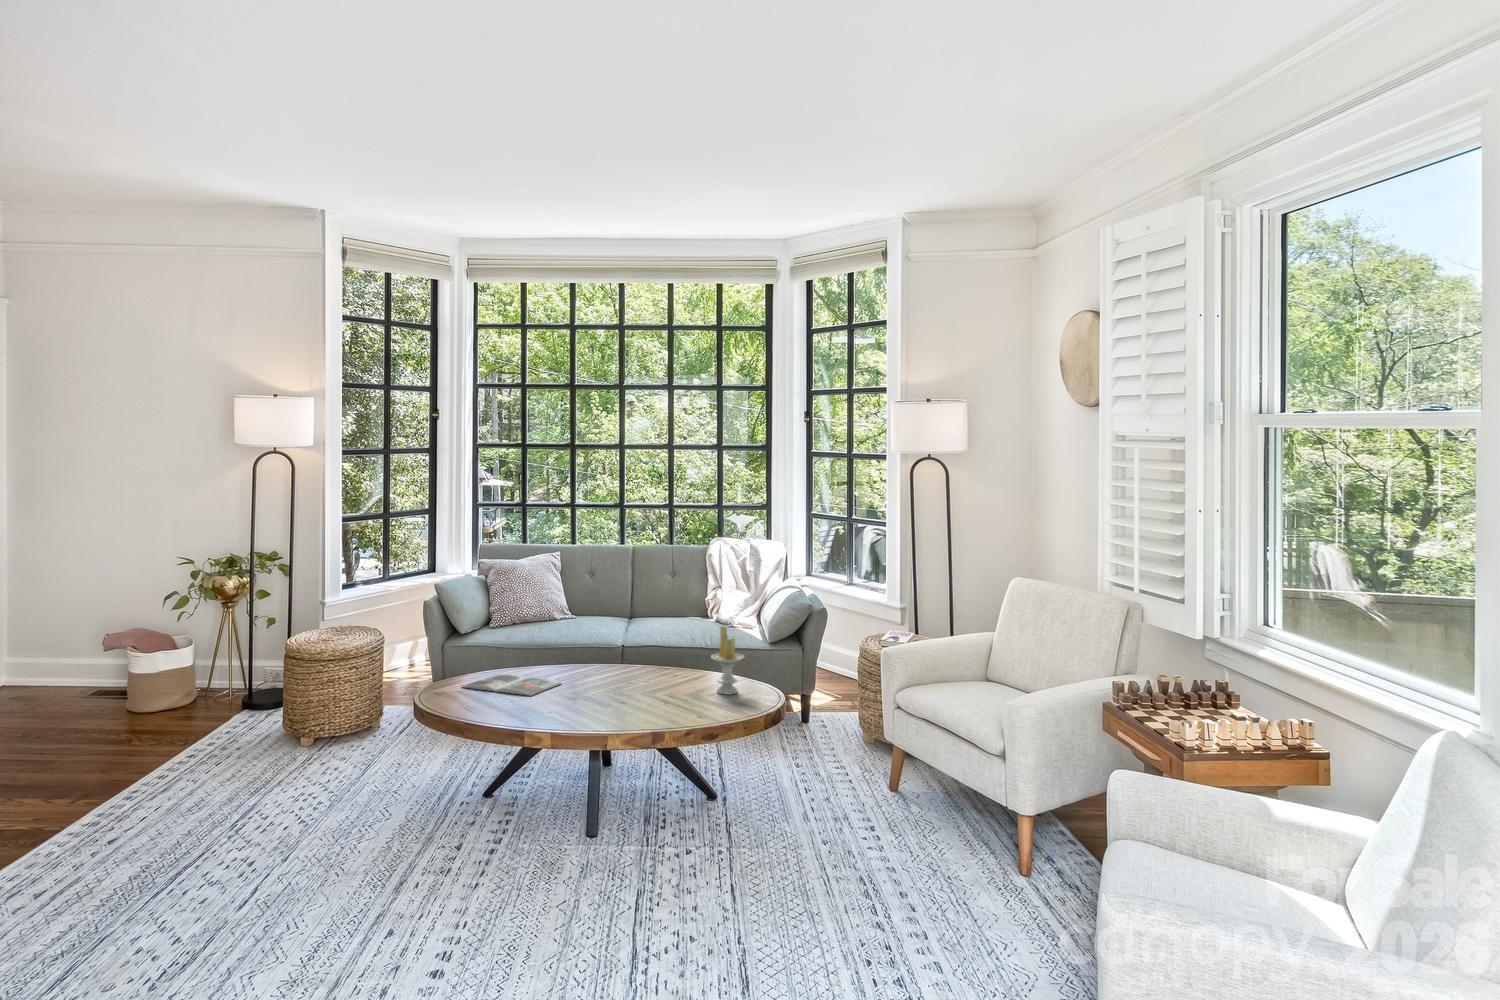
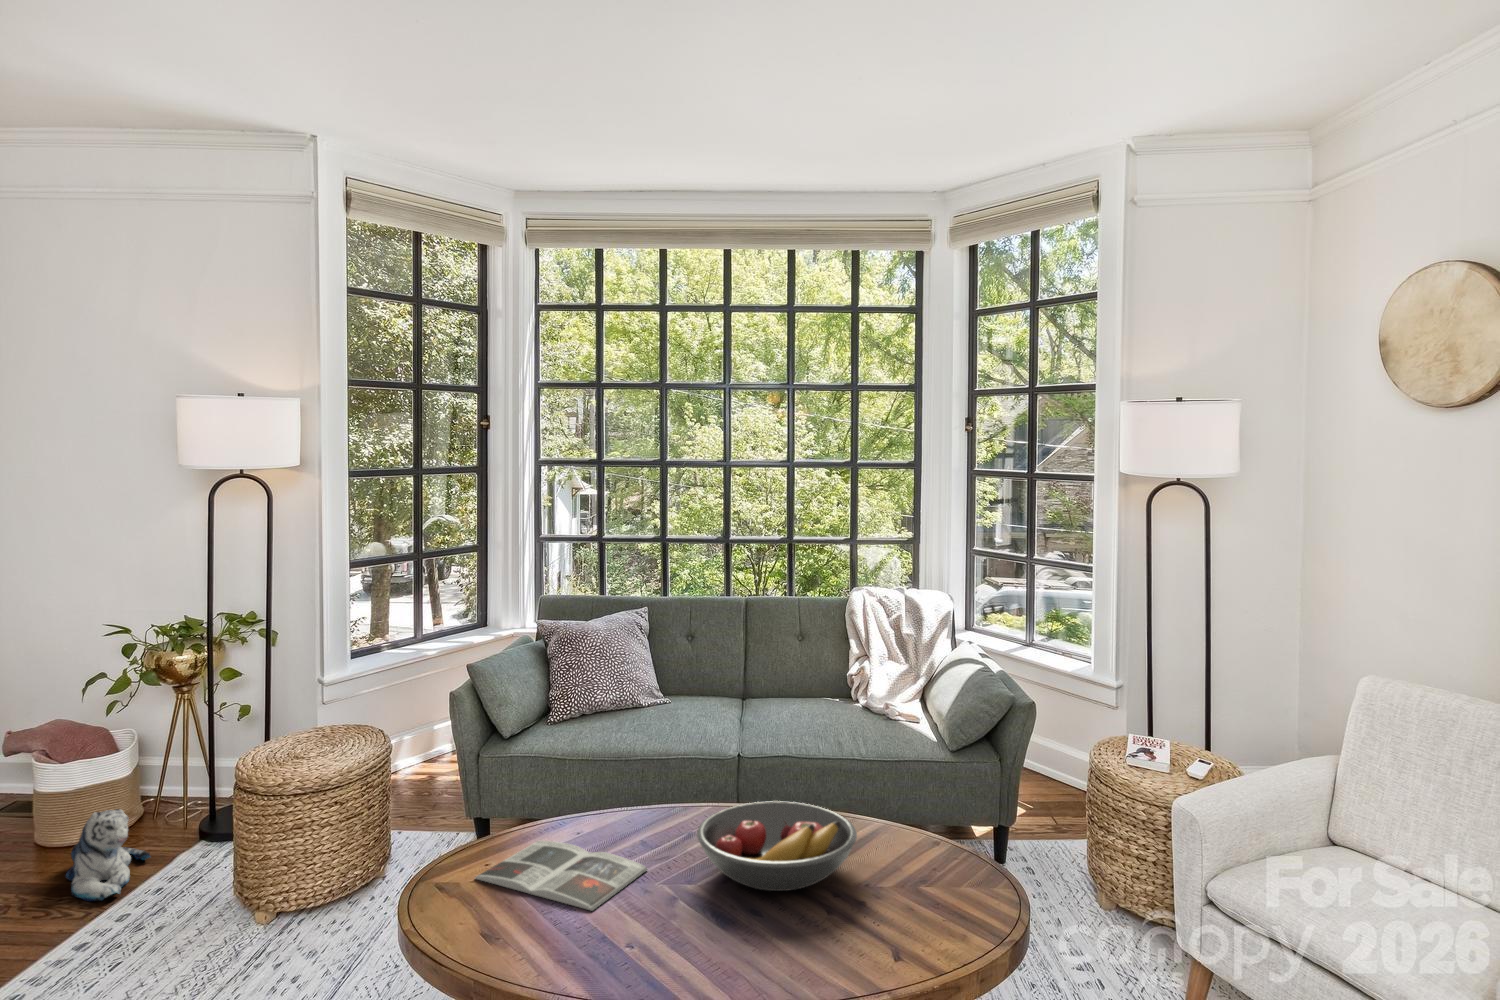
candle: present [711,626,744,694] -> none [915,778,979,911]
fruit bowl: none [591,650,682,689] -> present [697,801,857,891]
plush toy: none [151,681,207,738] -> present [65,809,150,901]

